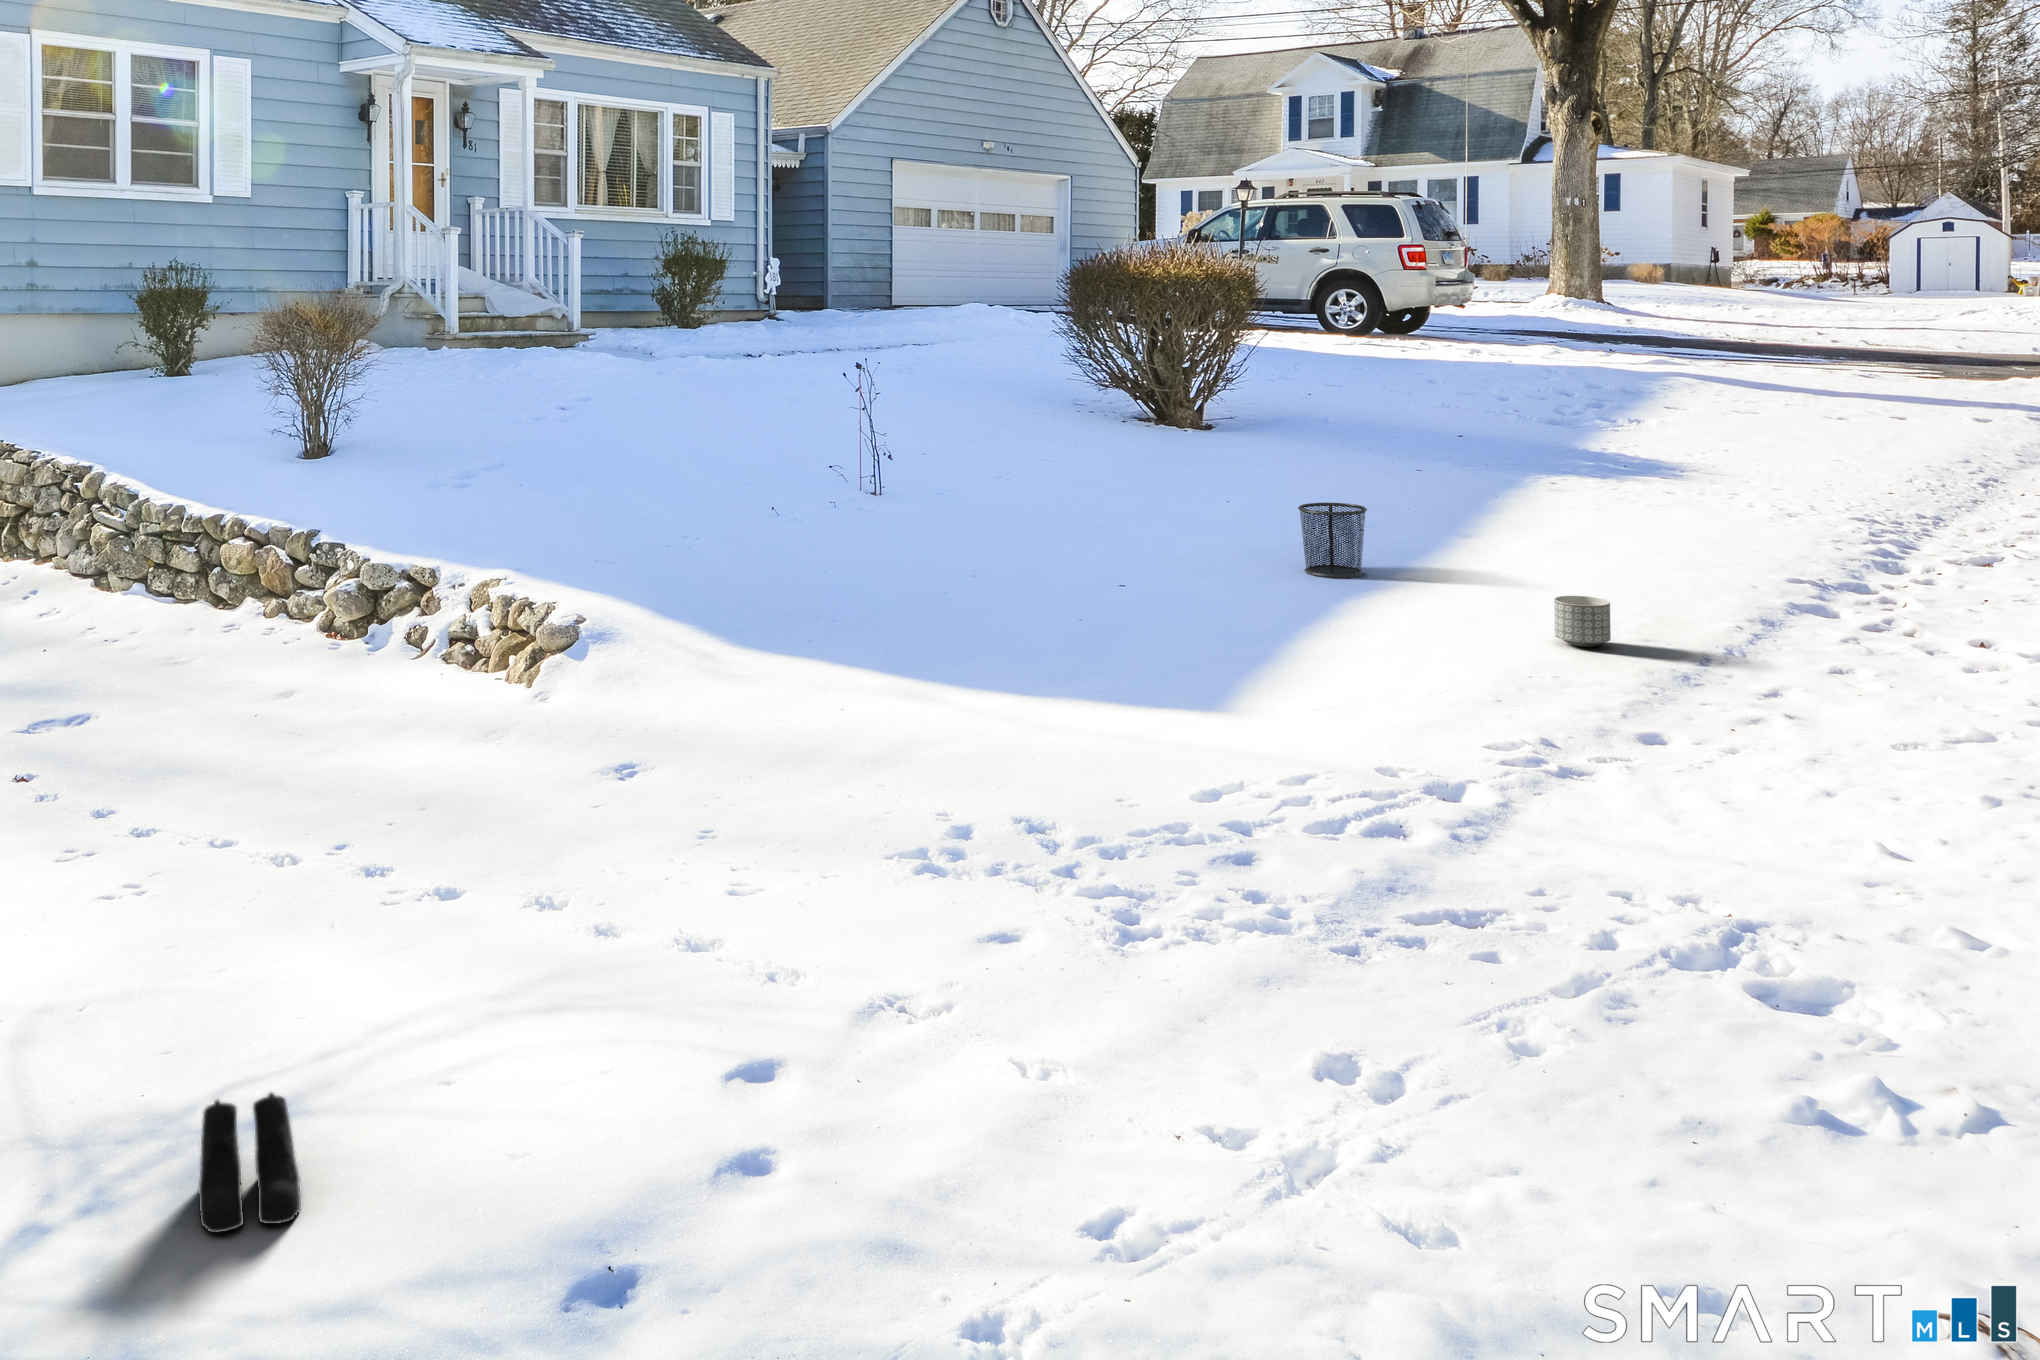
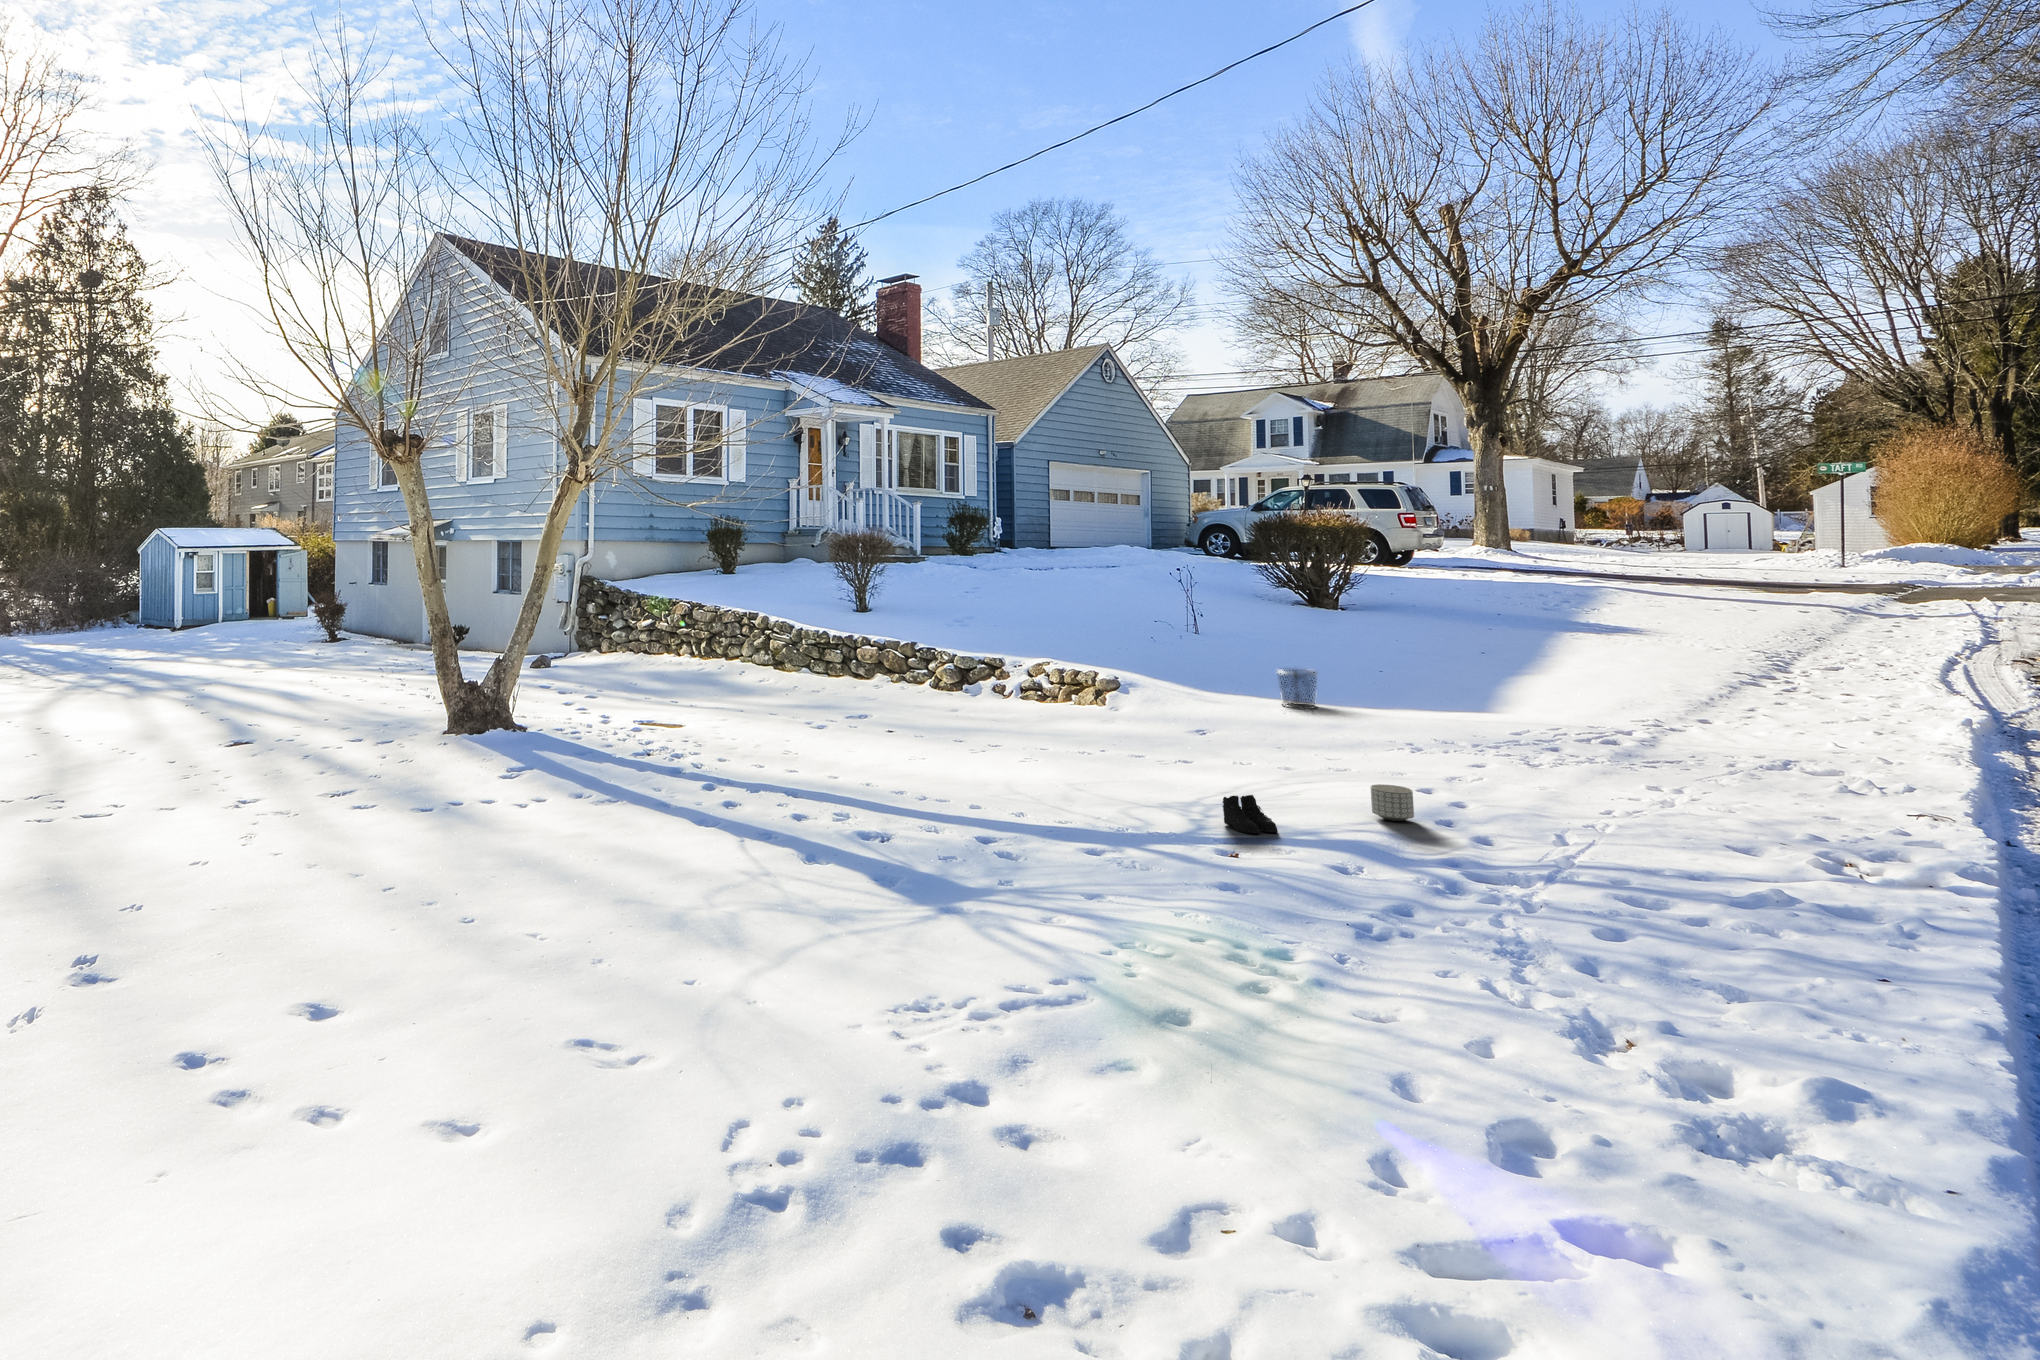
trash can: present [1298,503,1367,578] -> present [1278,669,1317,708]
planter: present [1554,596,1611,647] -> present [1370,784,1414,821]

